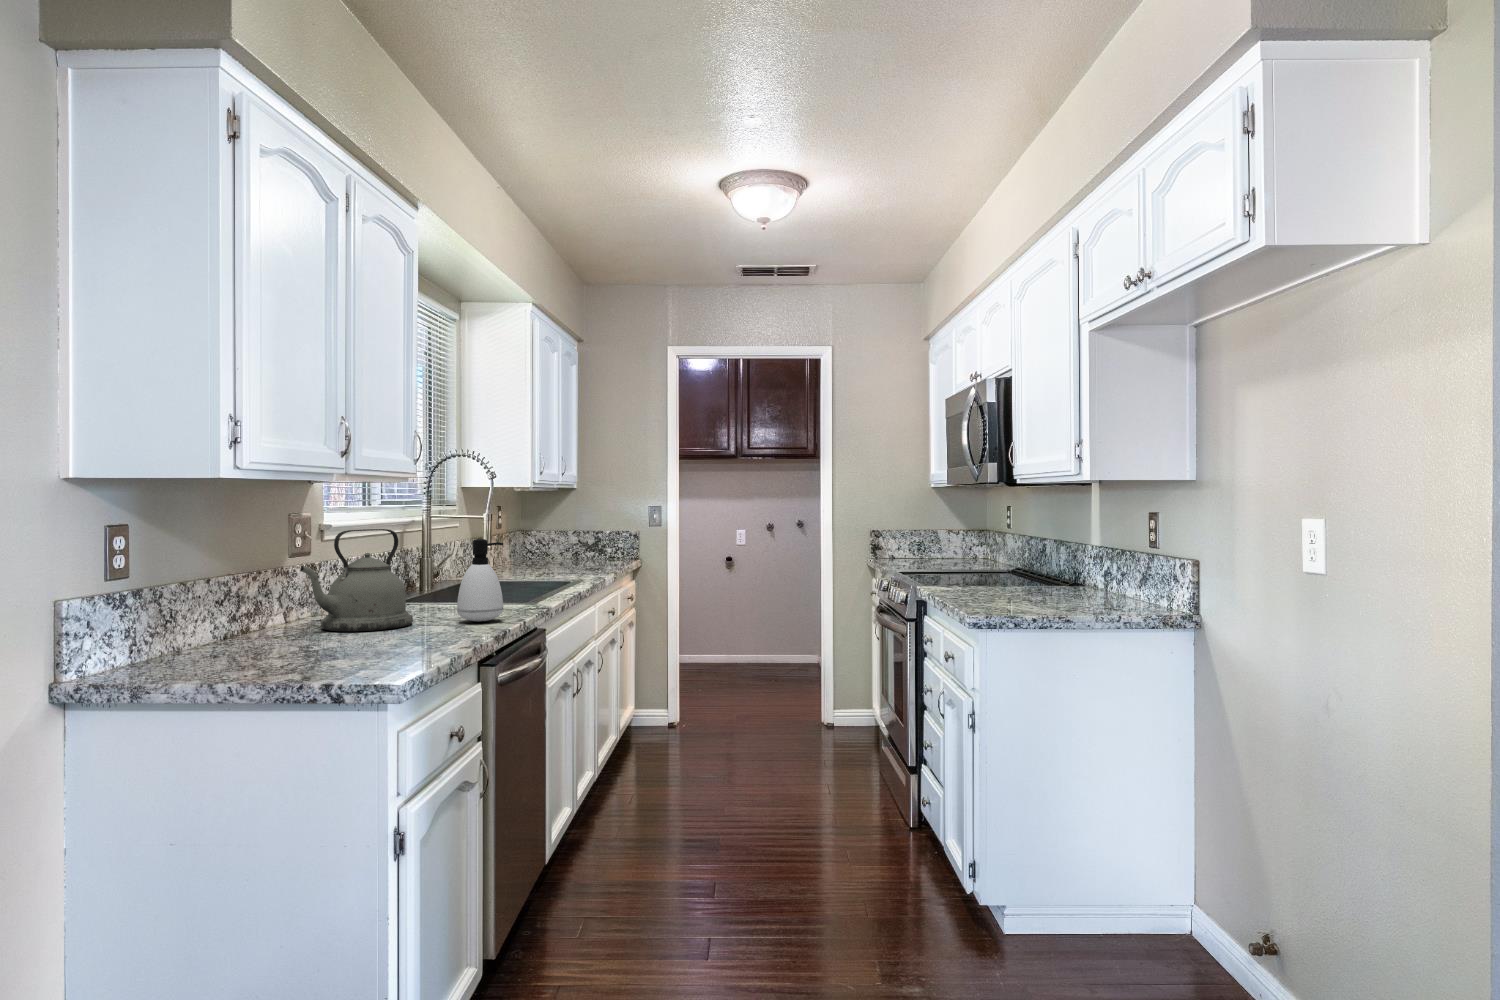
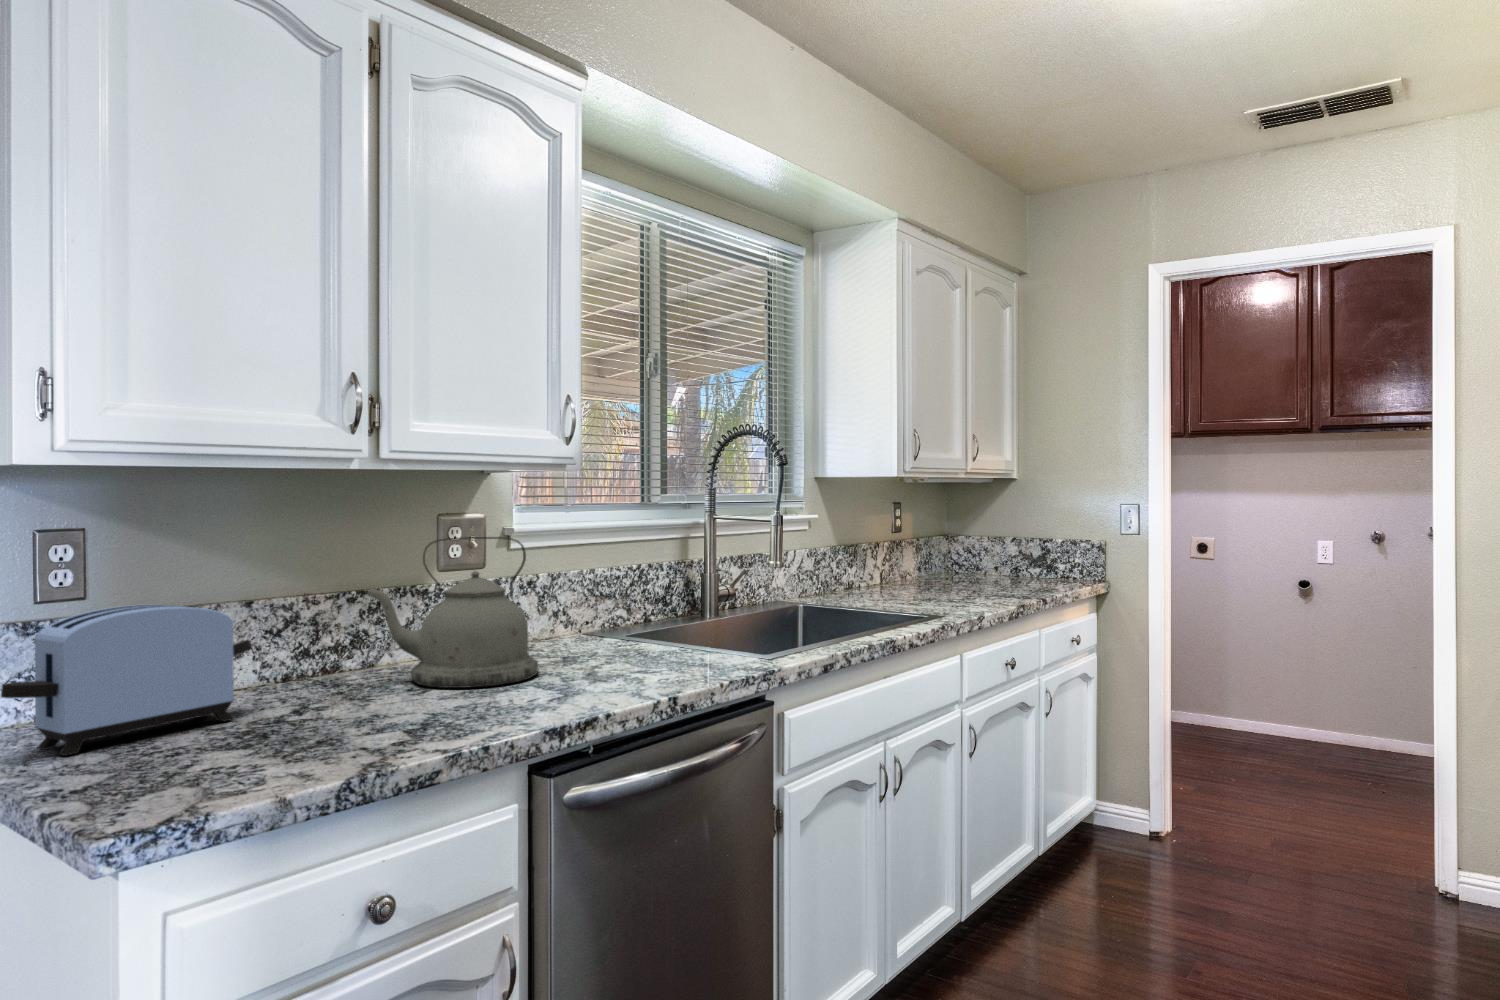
soap dispenser: present [457,539,503,622] -> none [577,556,648,687]
toaster: none [194,576,279,673] -> present [1,605,252,756]

